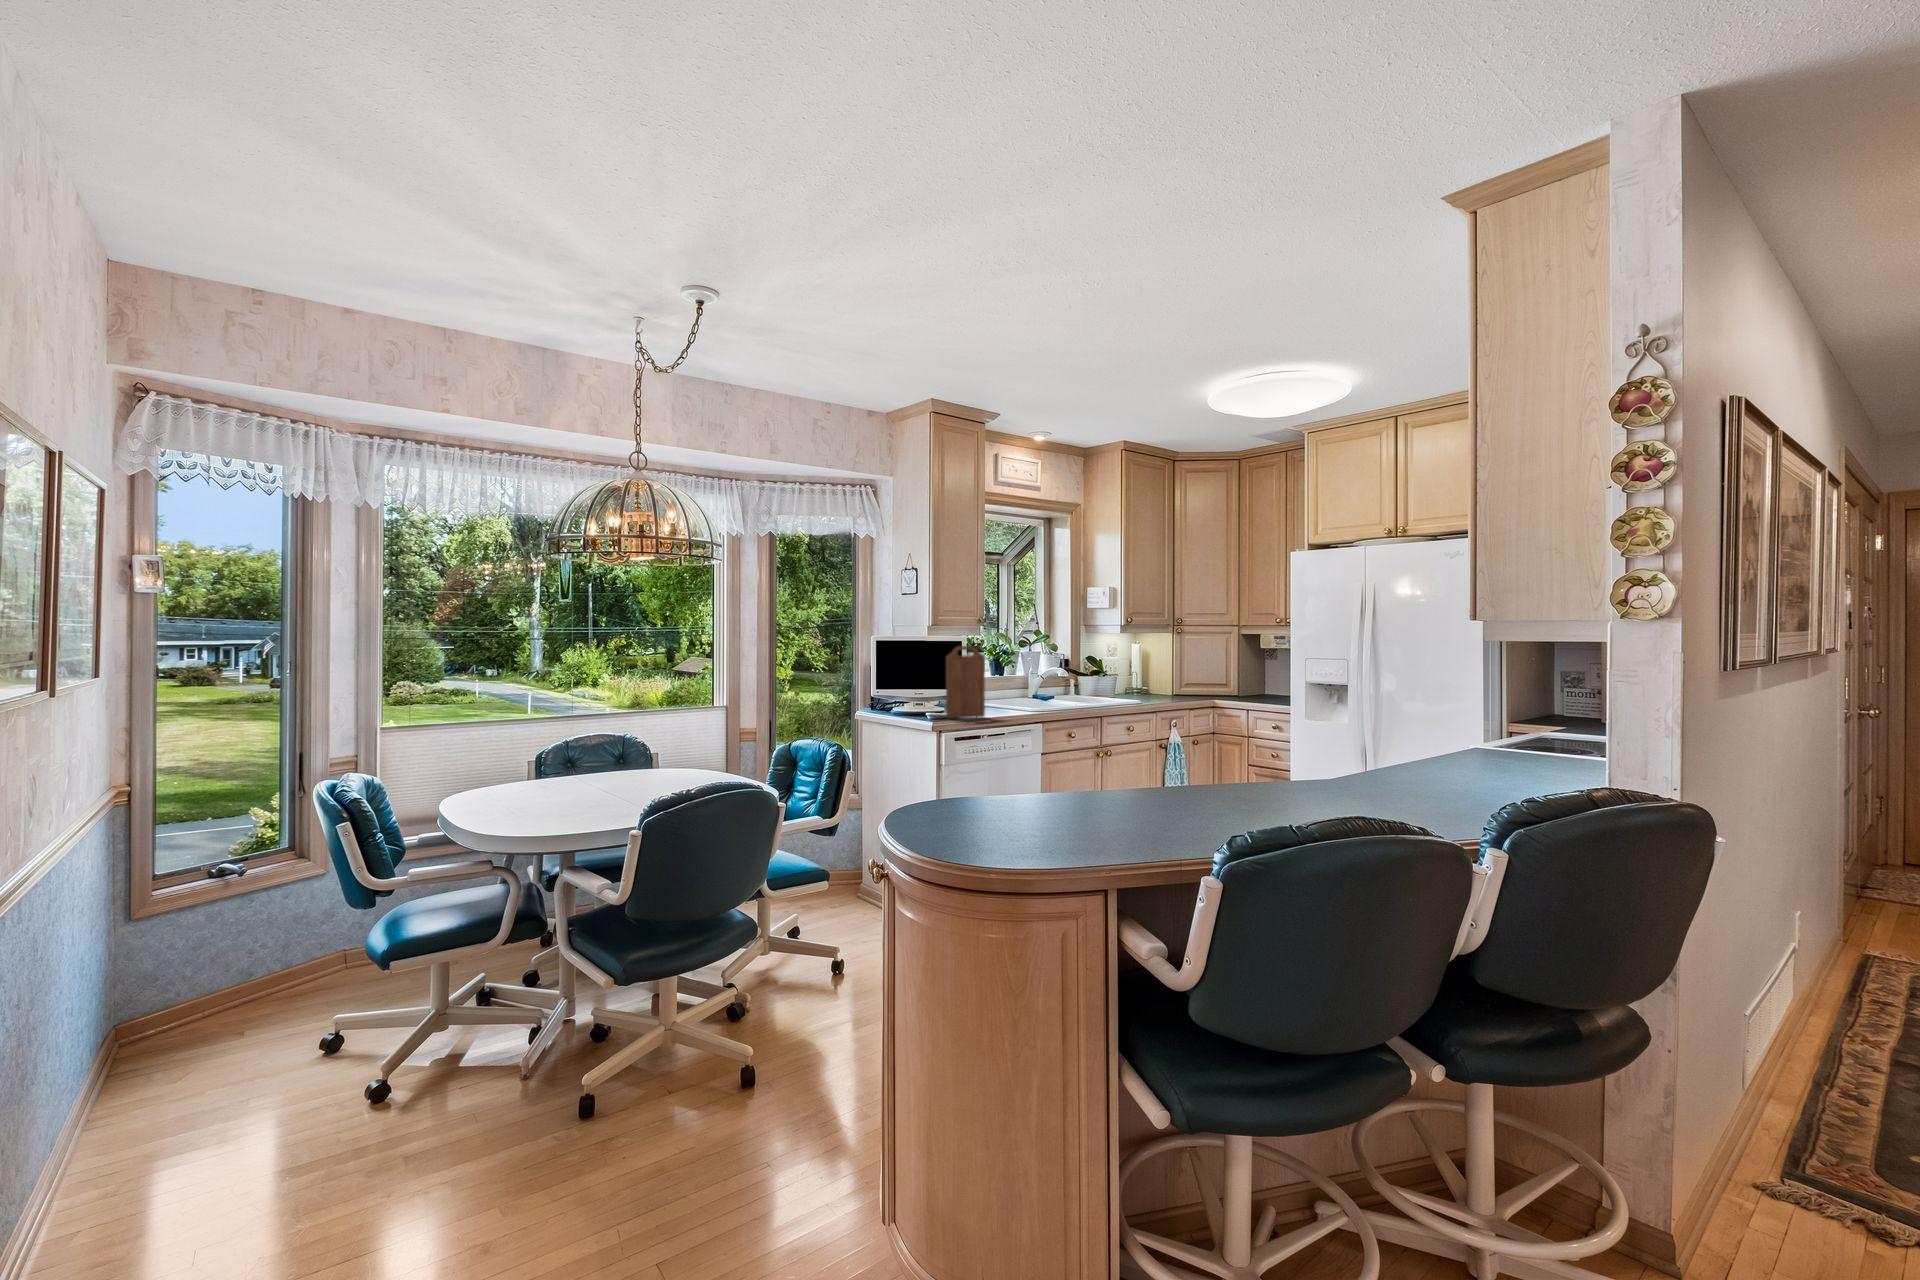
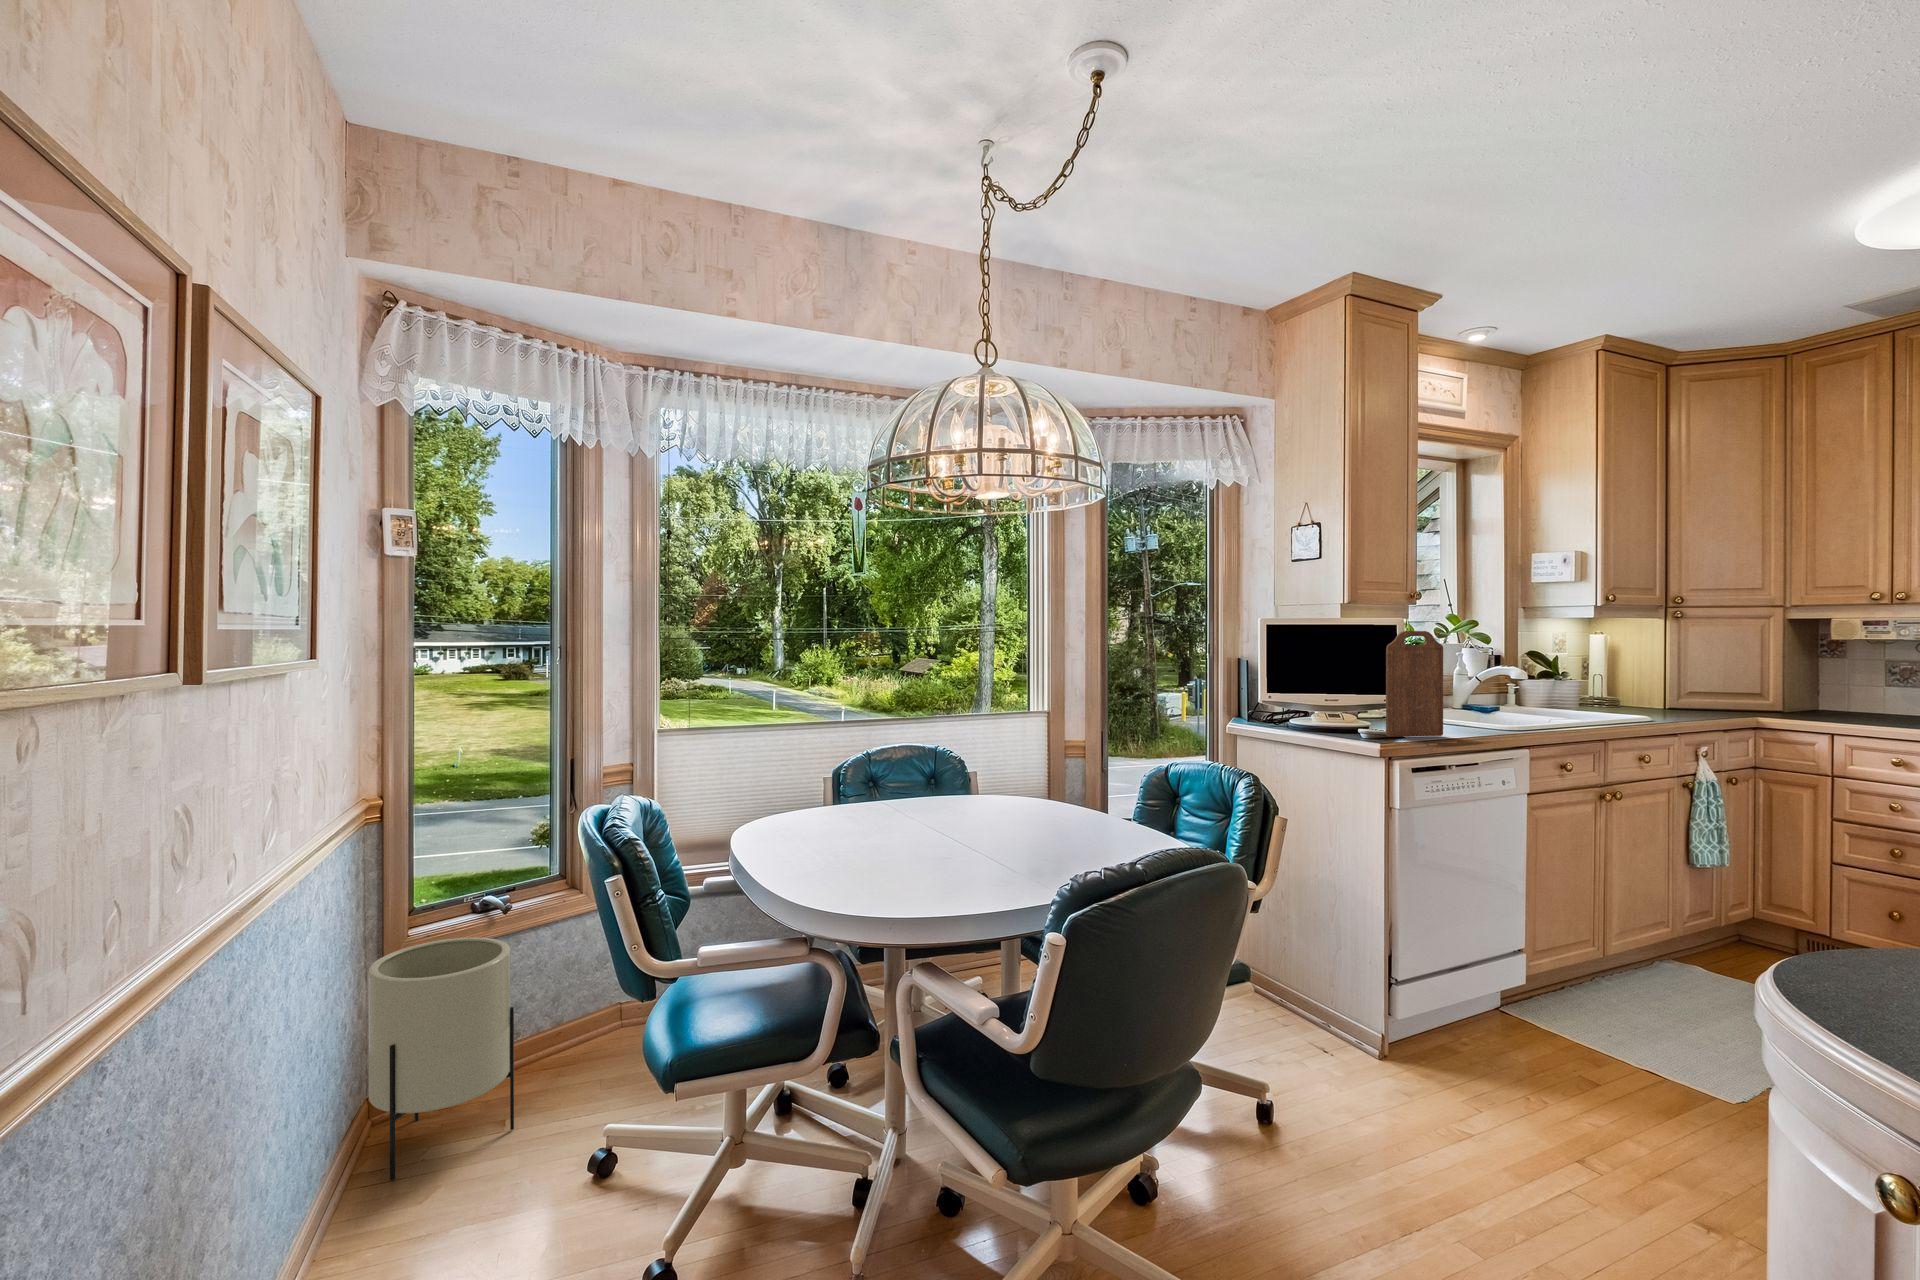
planter: none [123,891,254,1072] -> present [368,937,514,1181]

